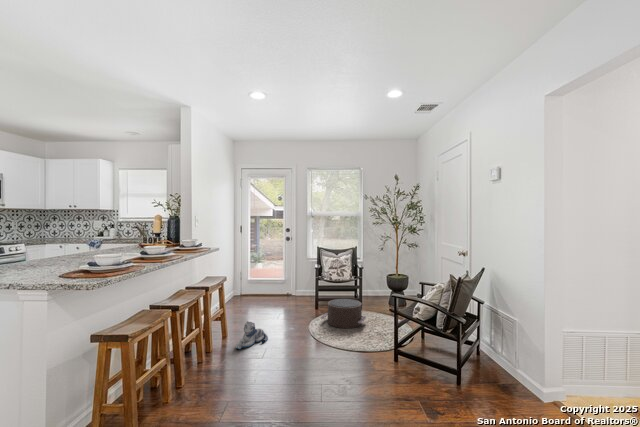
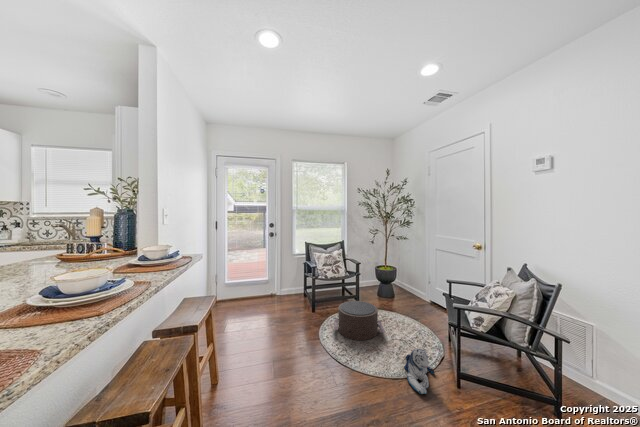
plush toy: present [236,321,268,349] -> present [404,348,434,394]

